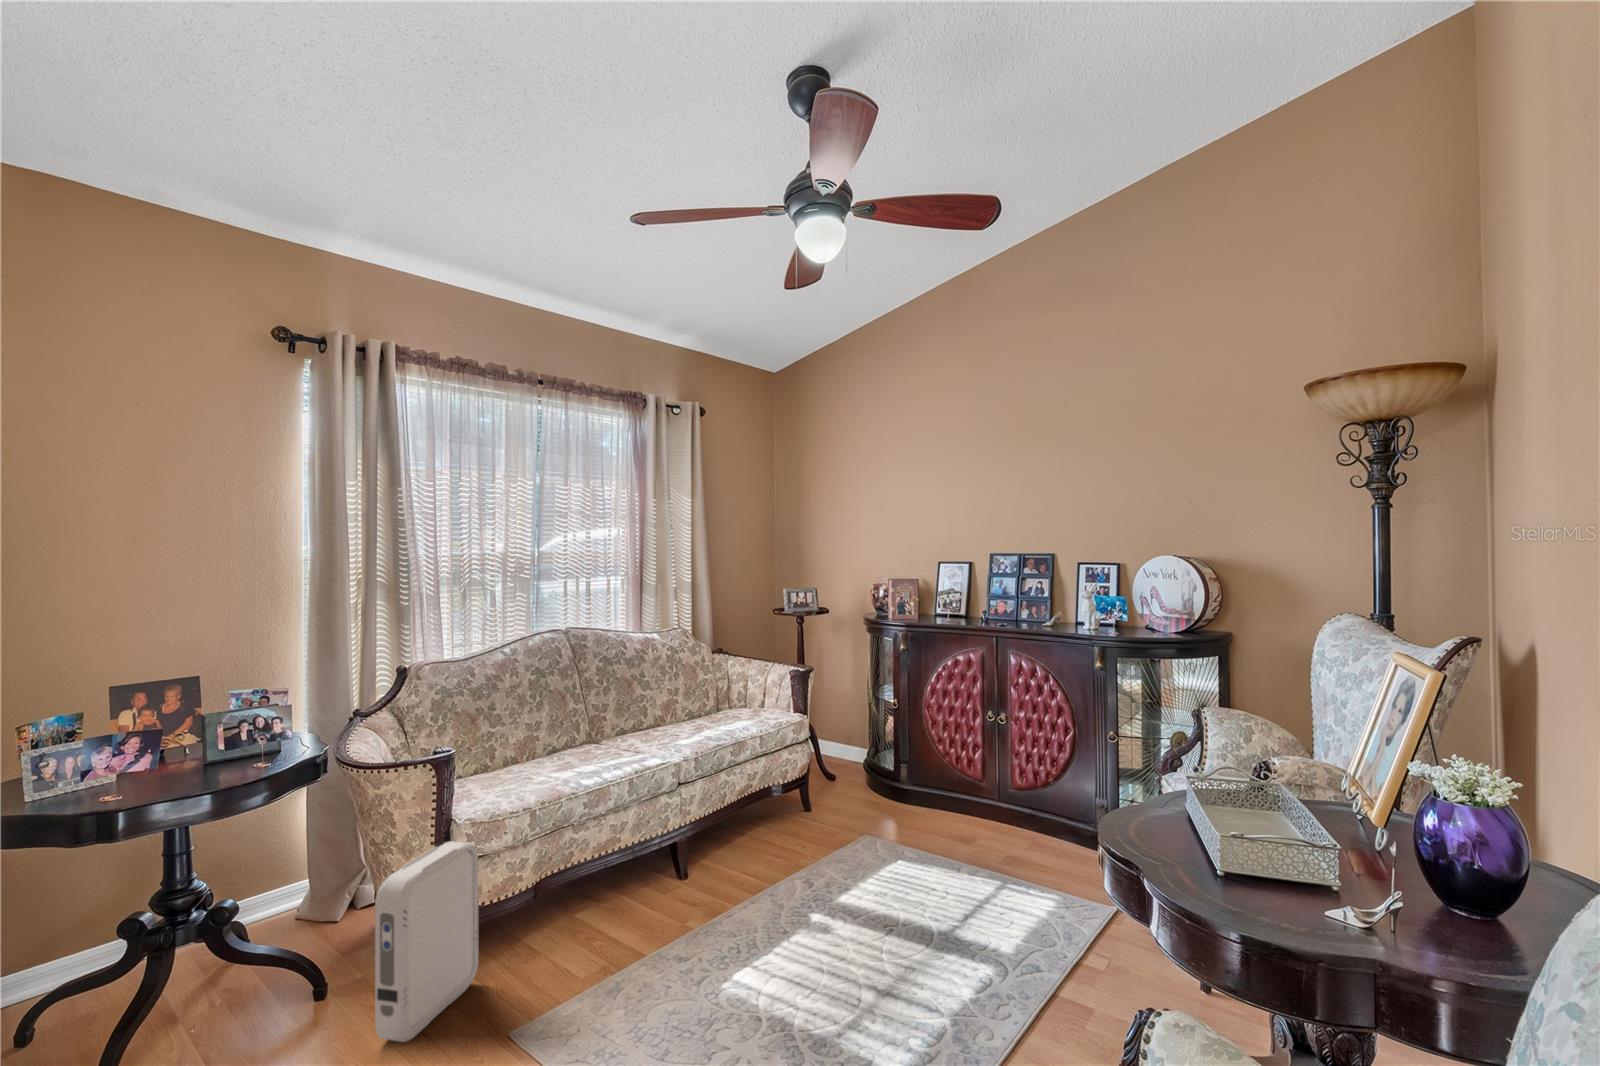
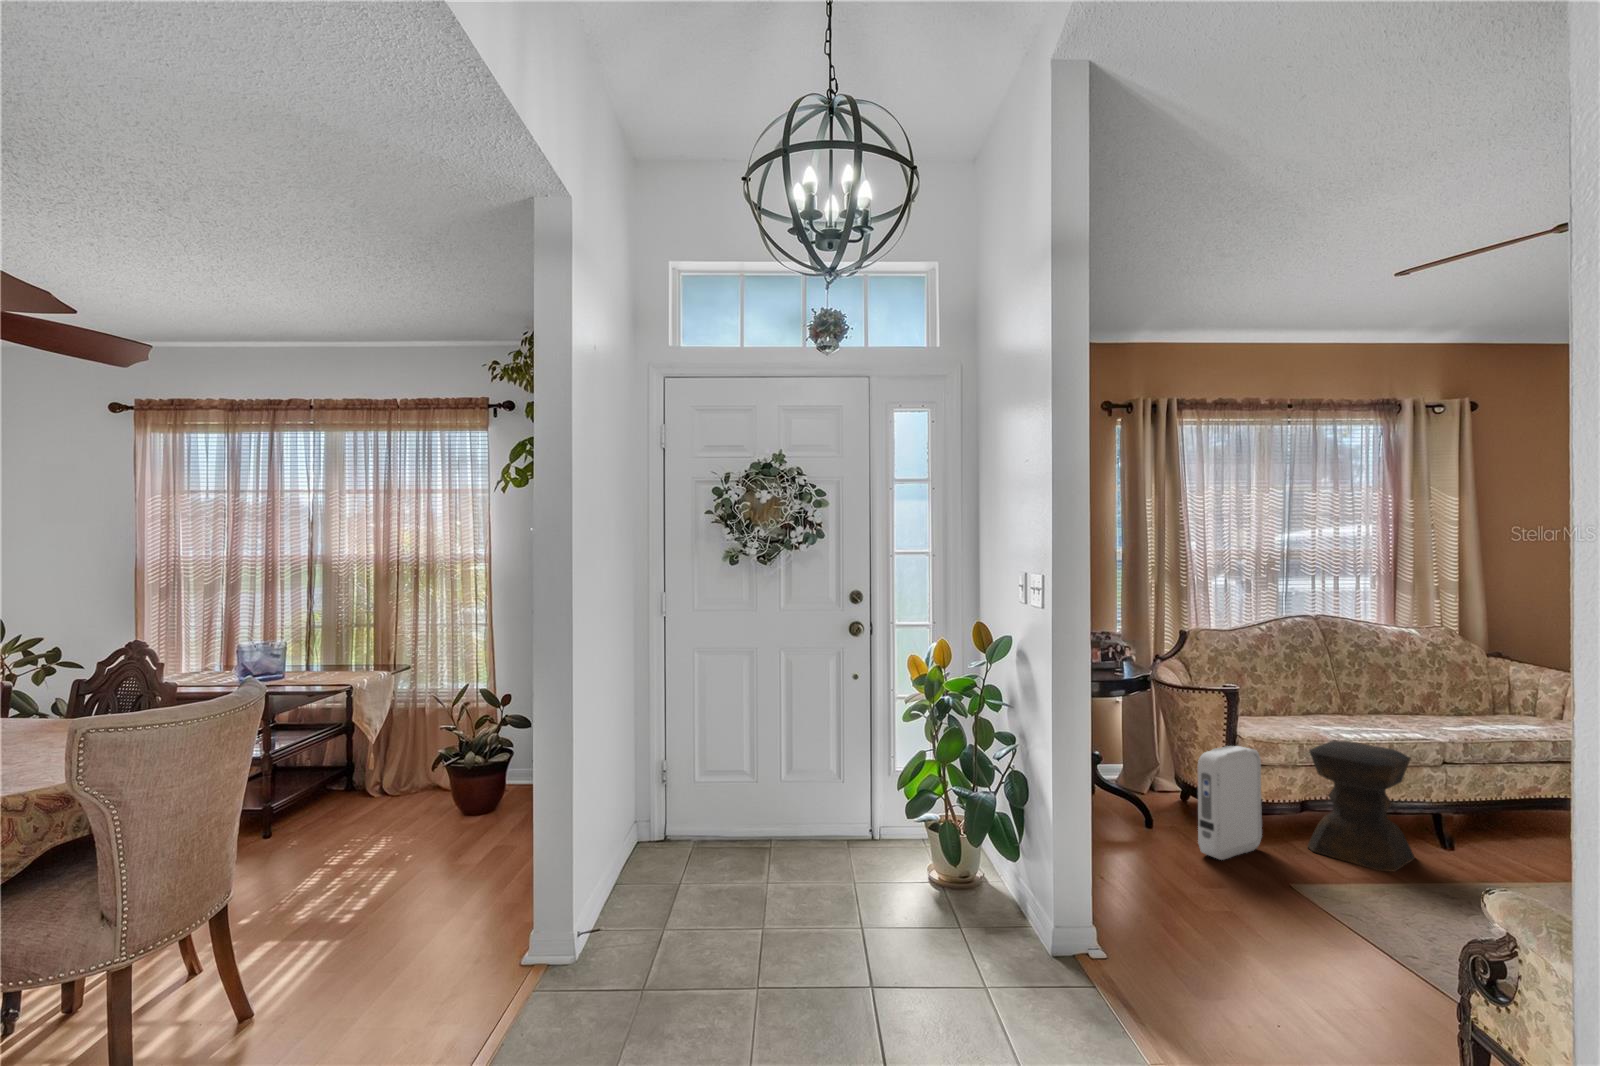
stool: none [538,790,653,959] -> present [1307,740,1415,872]

